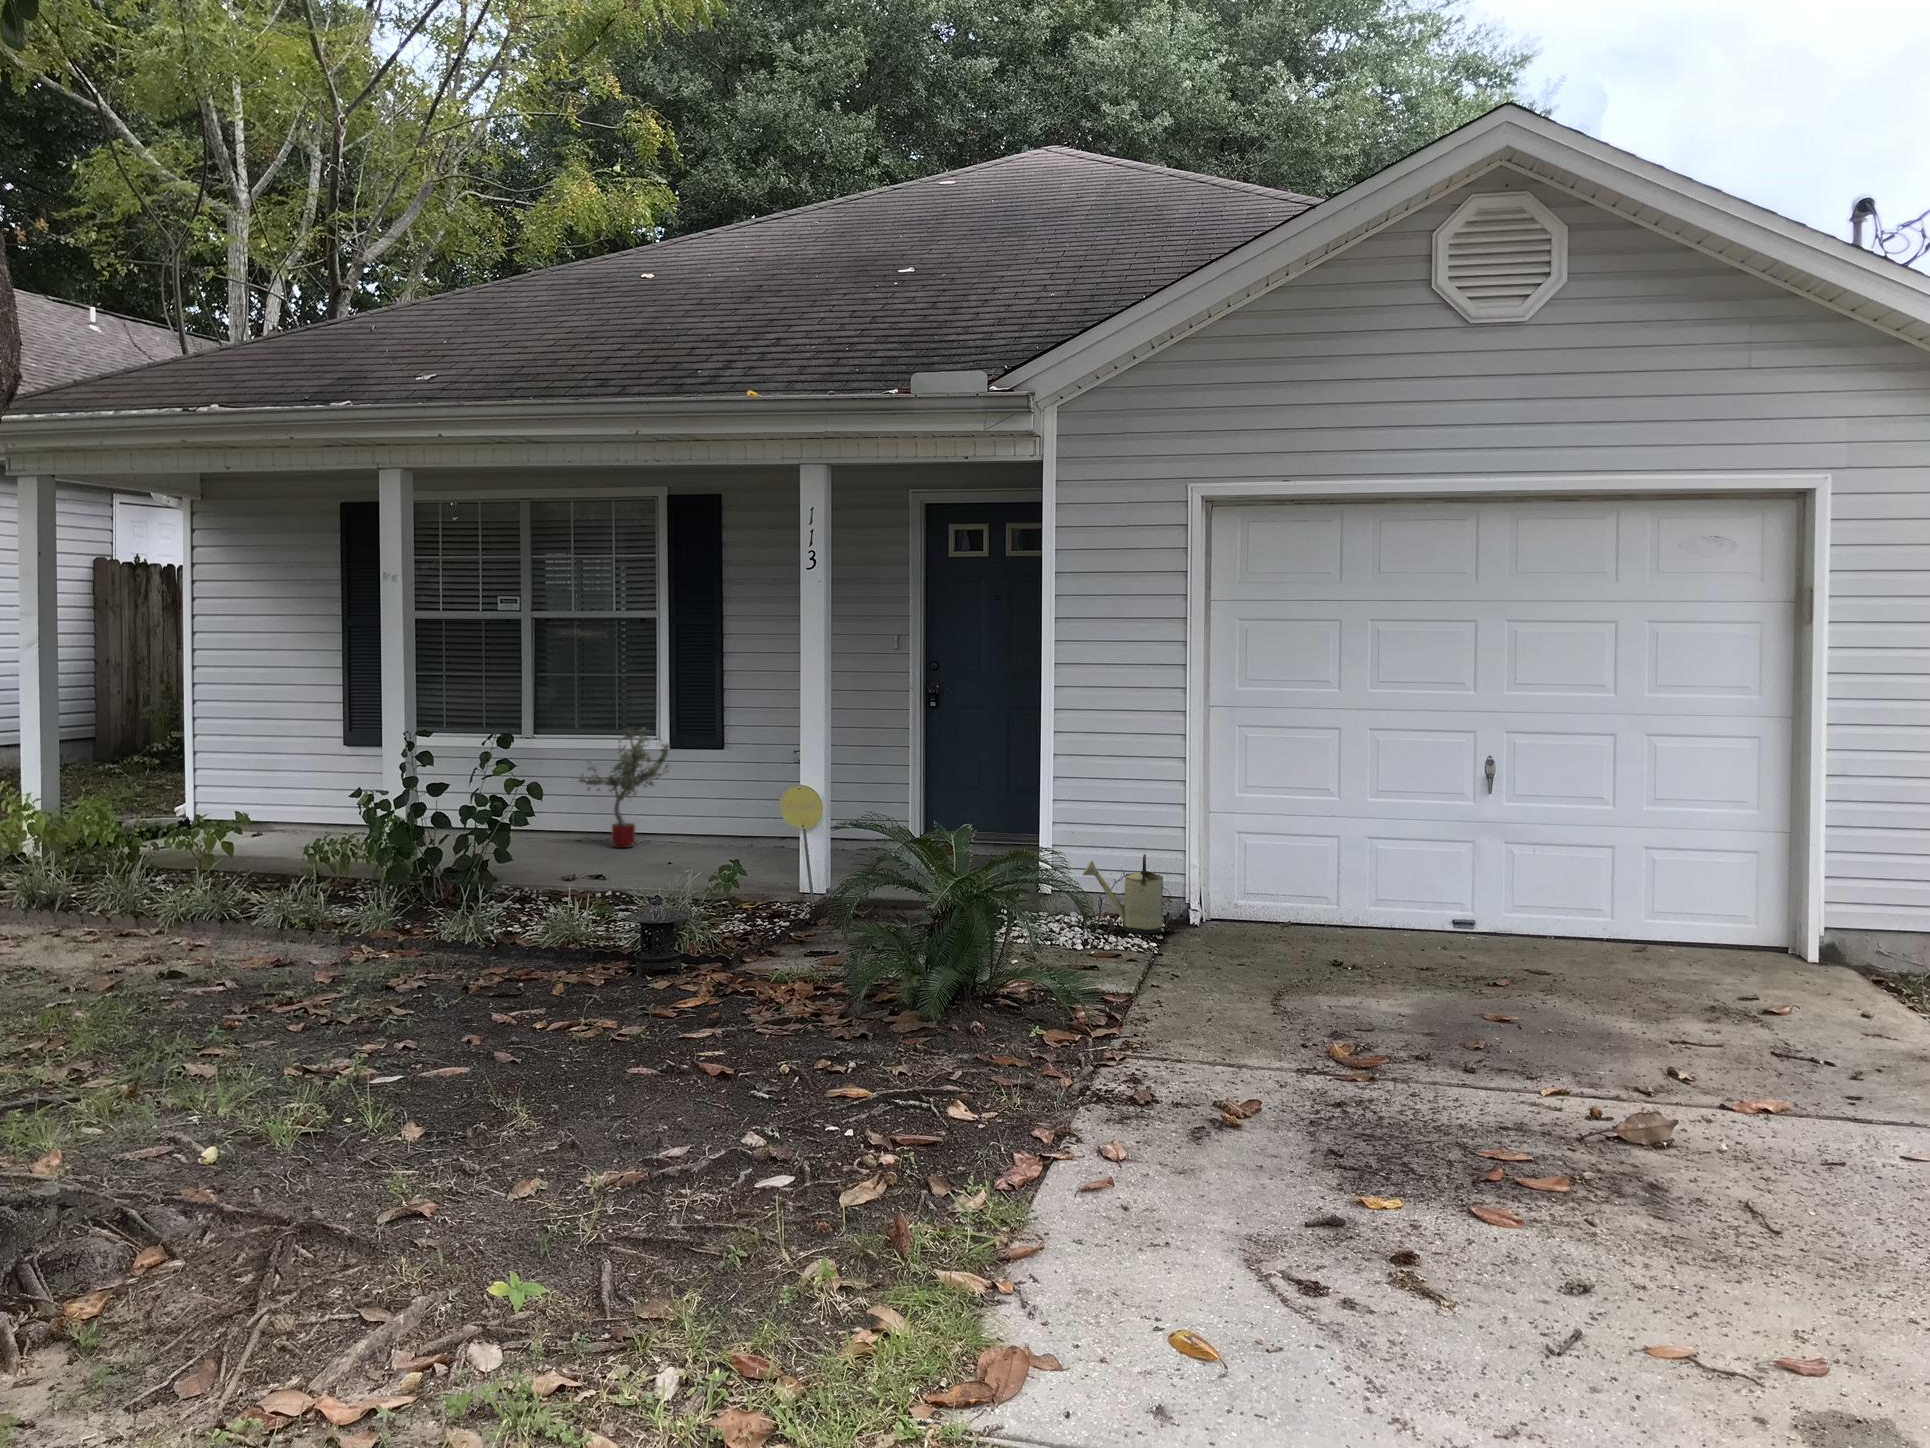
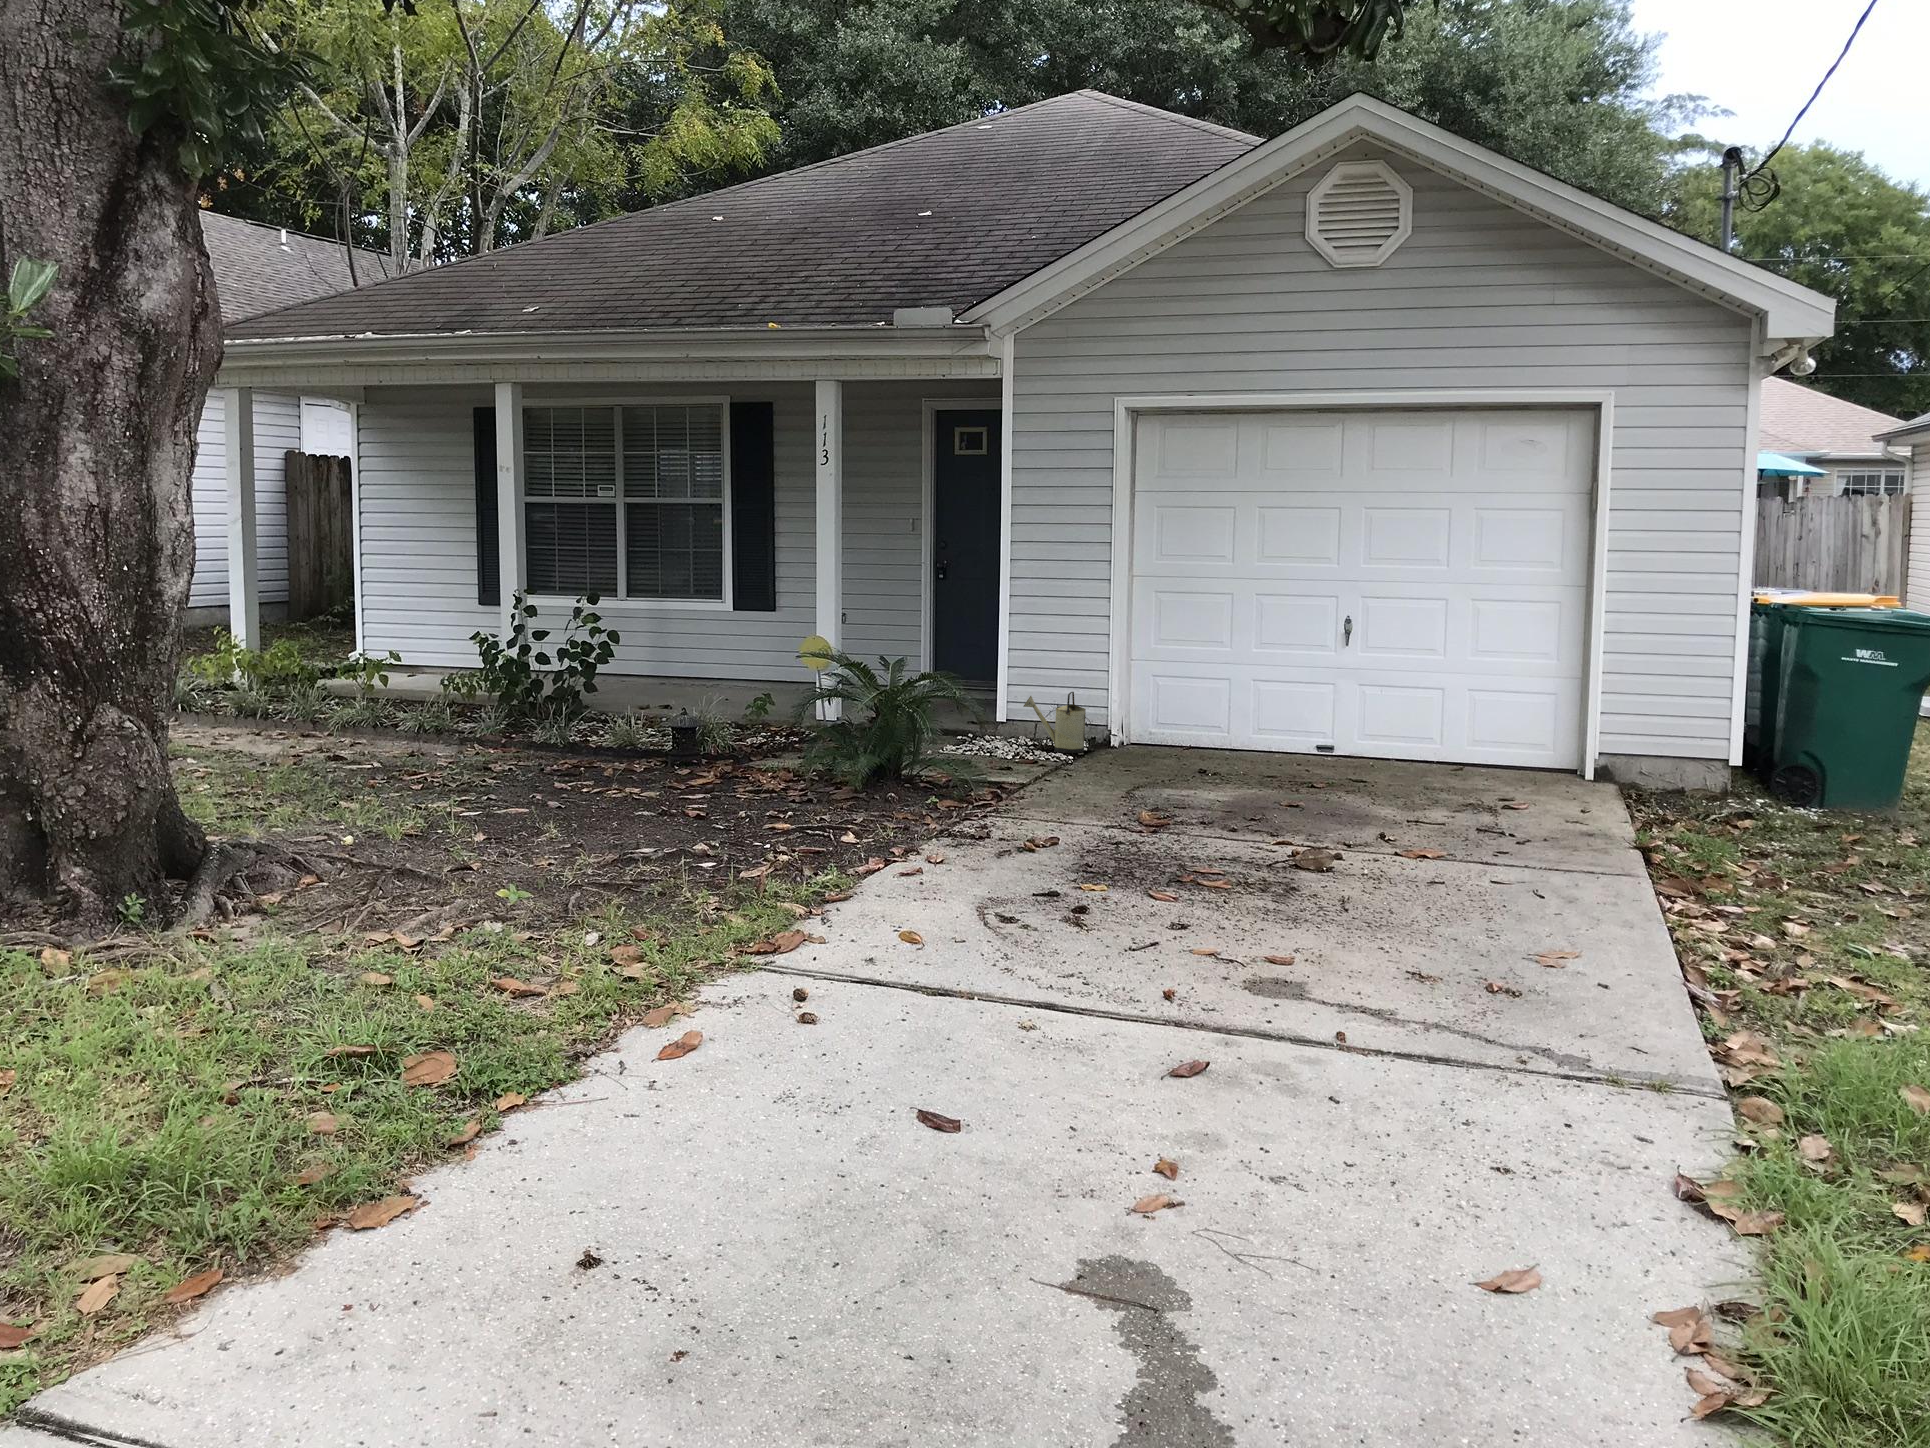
potted tree: present [579,728,670,848] -> none [657,592,731,690]

